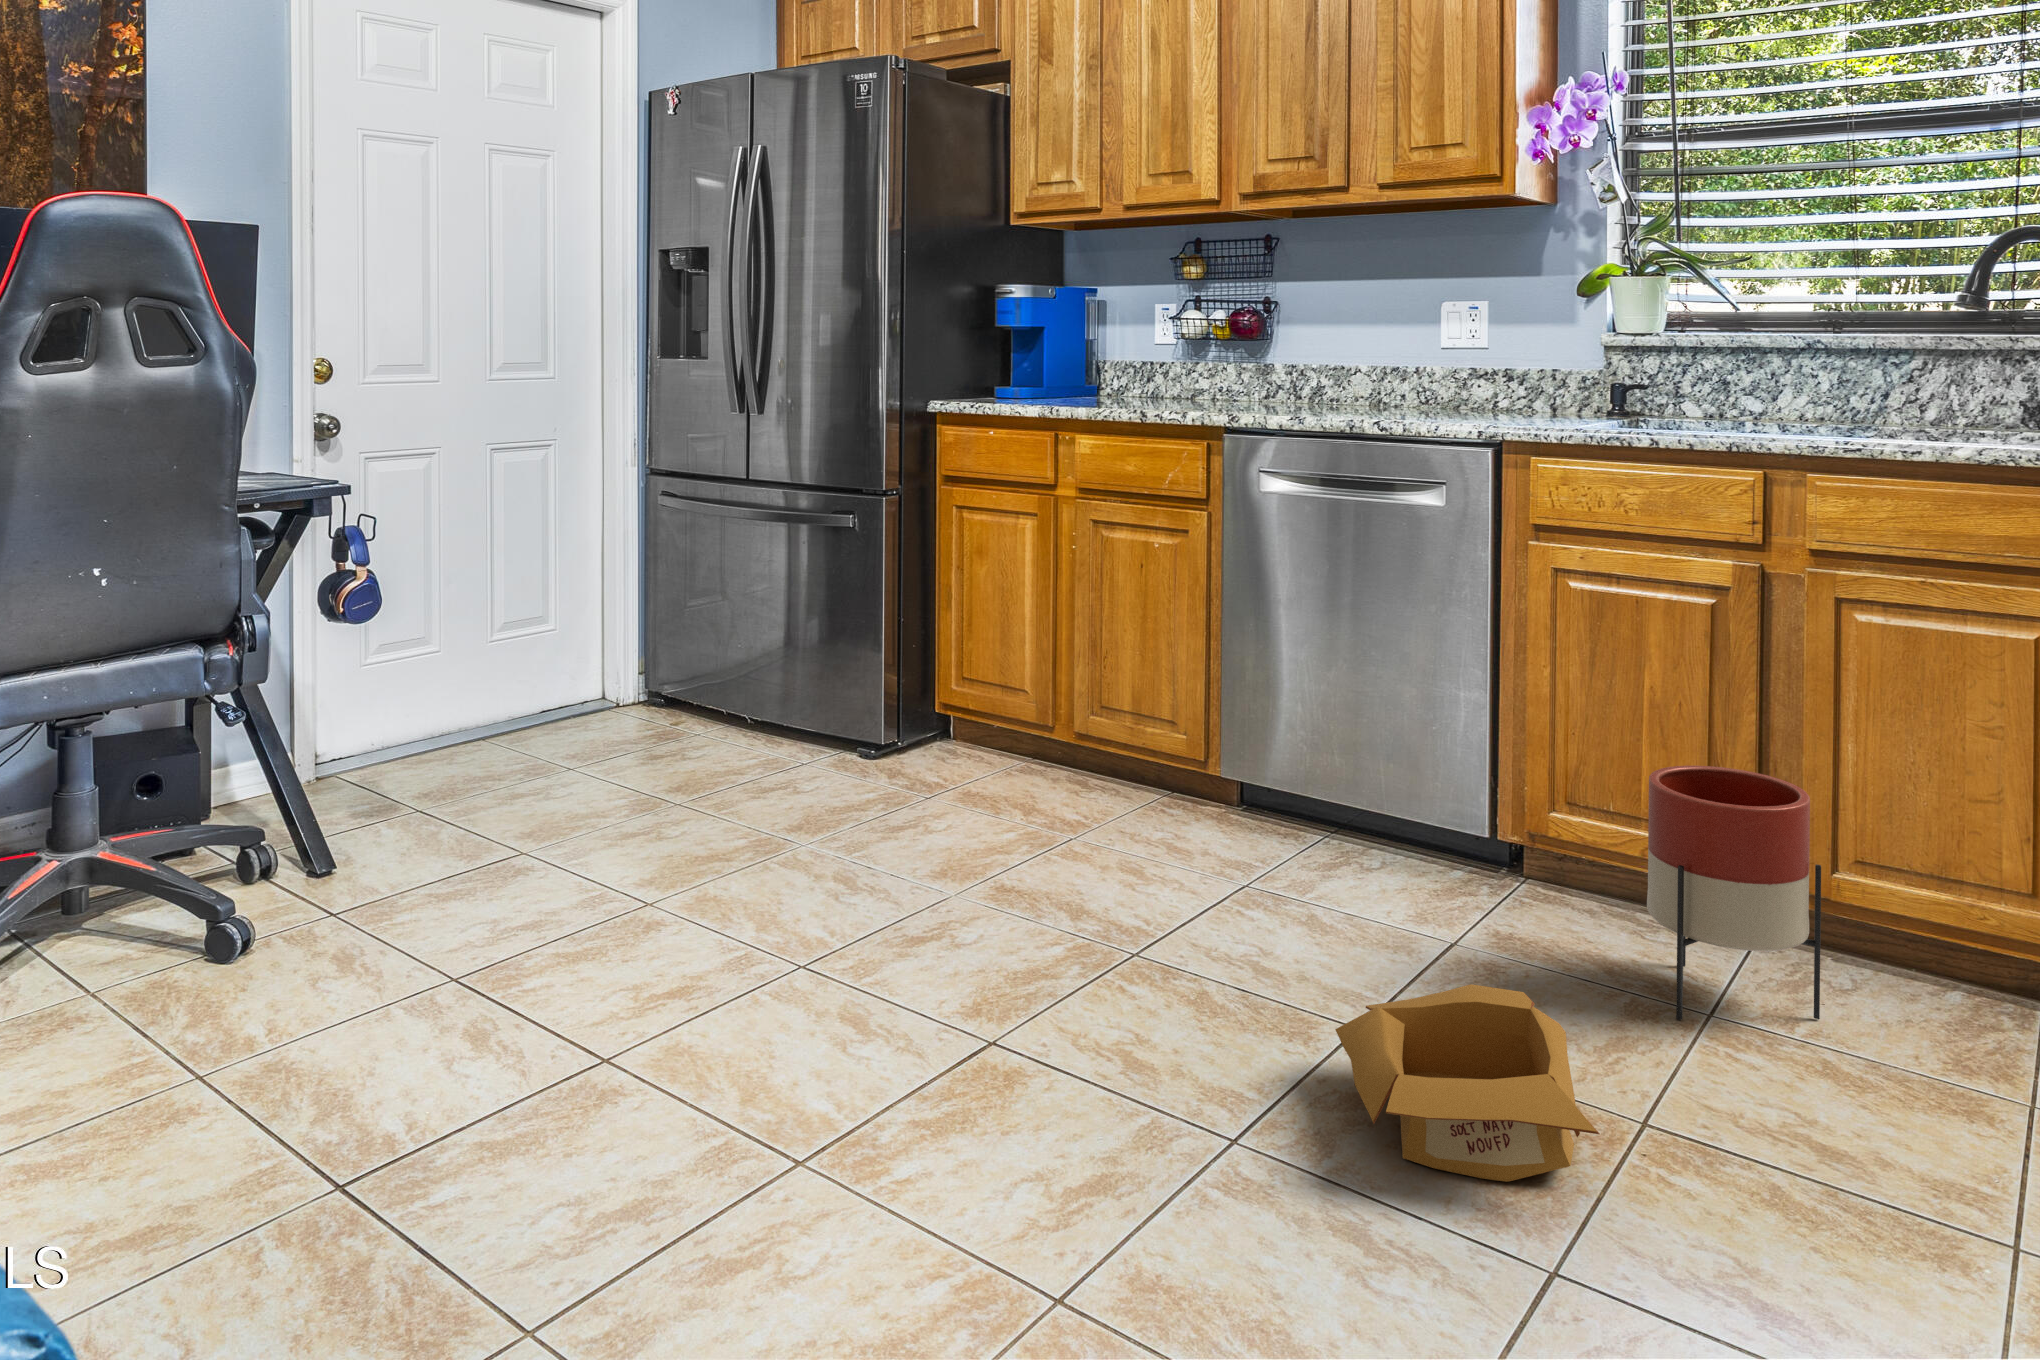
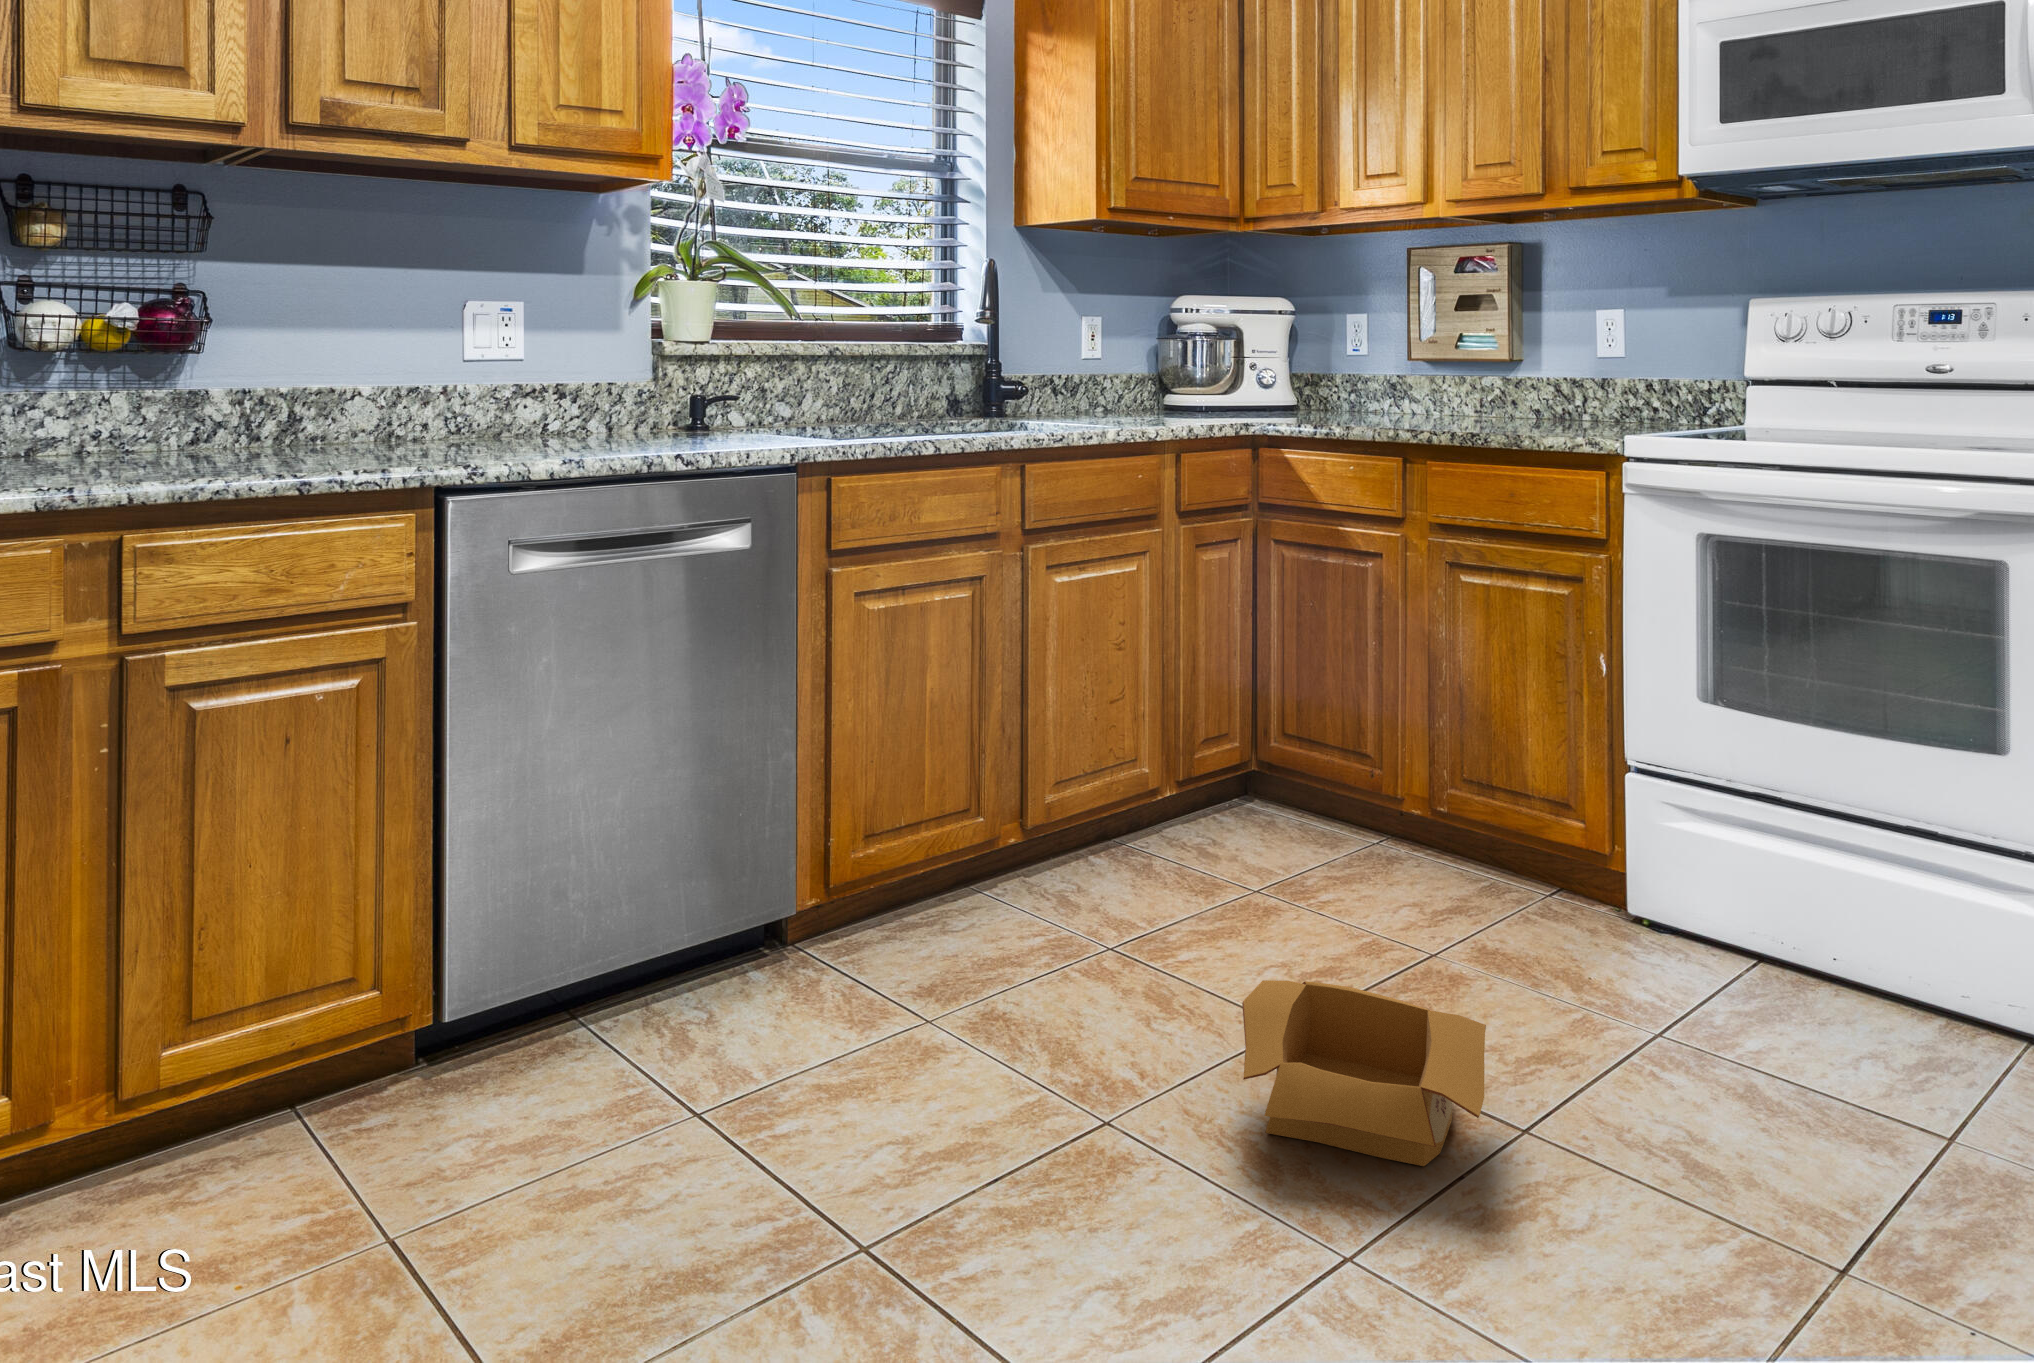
planter: present [1647,766,1821,1020] -> none [1043,729,1177,964]

